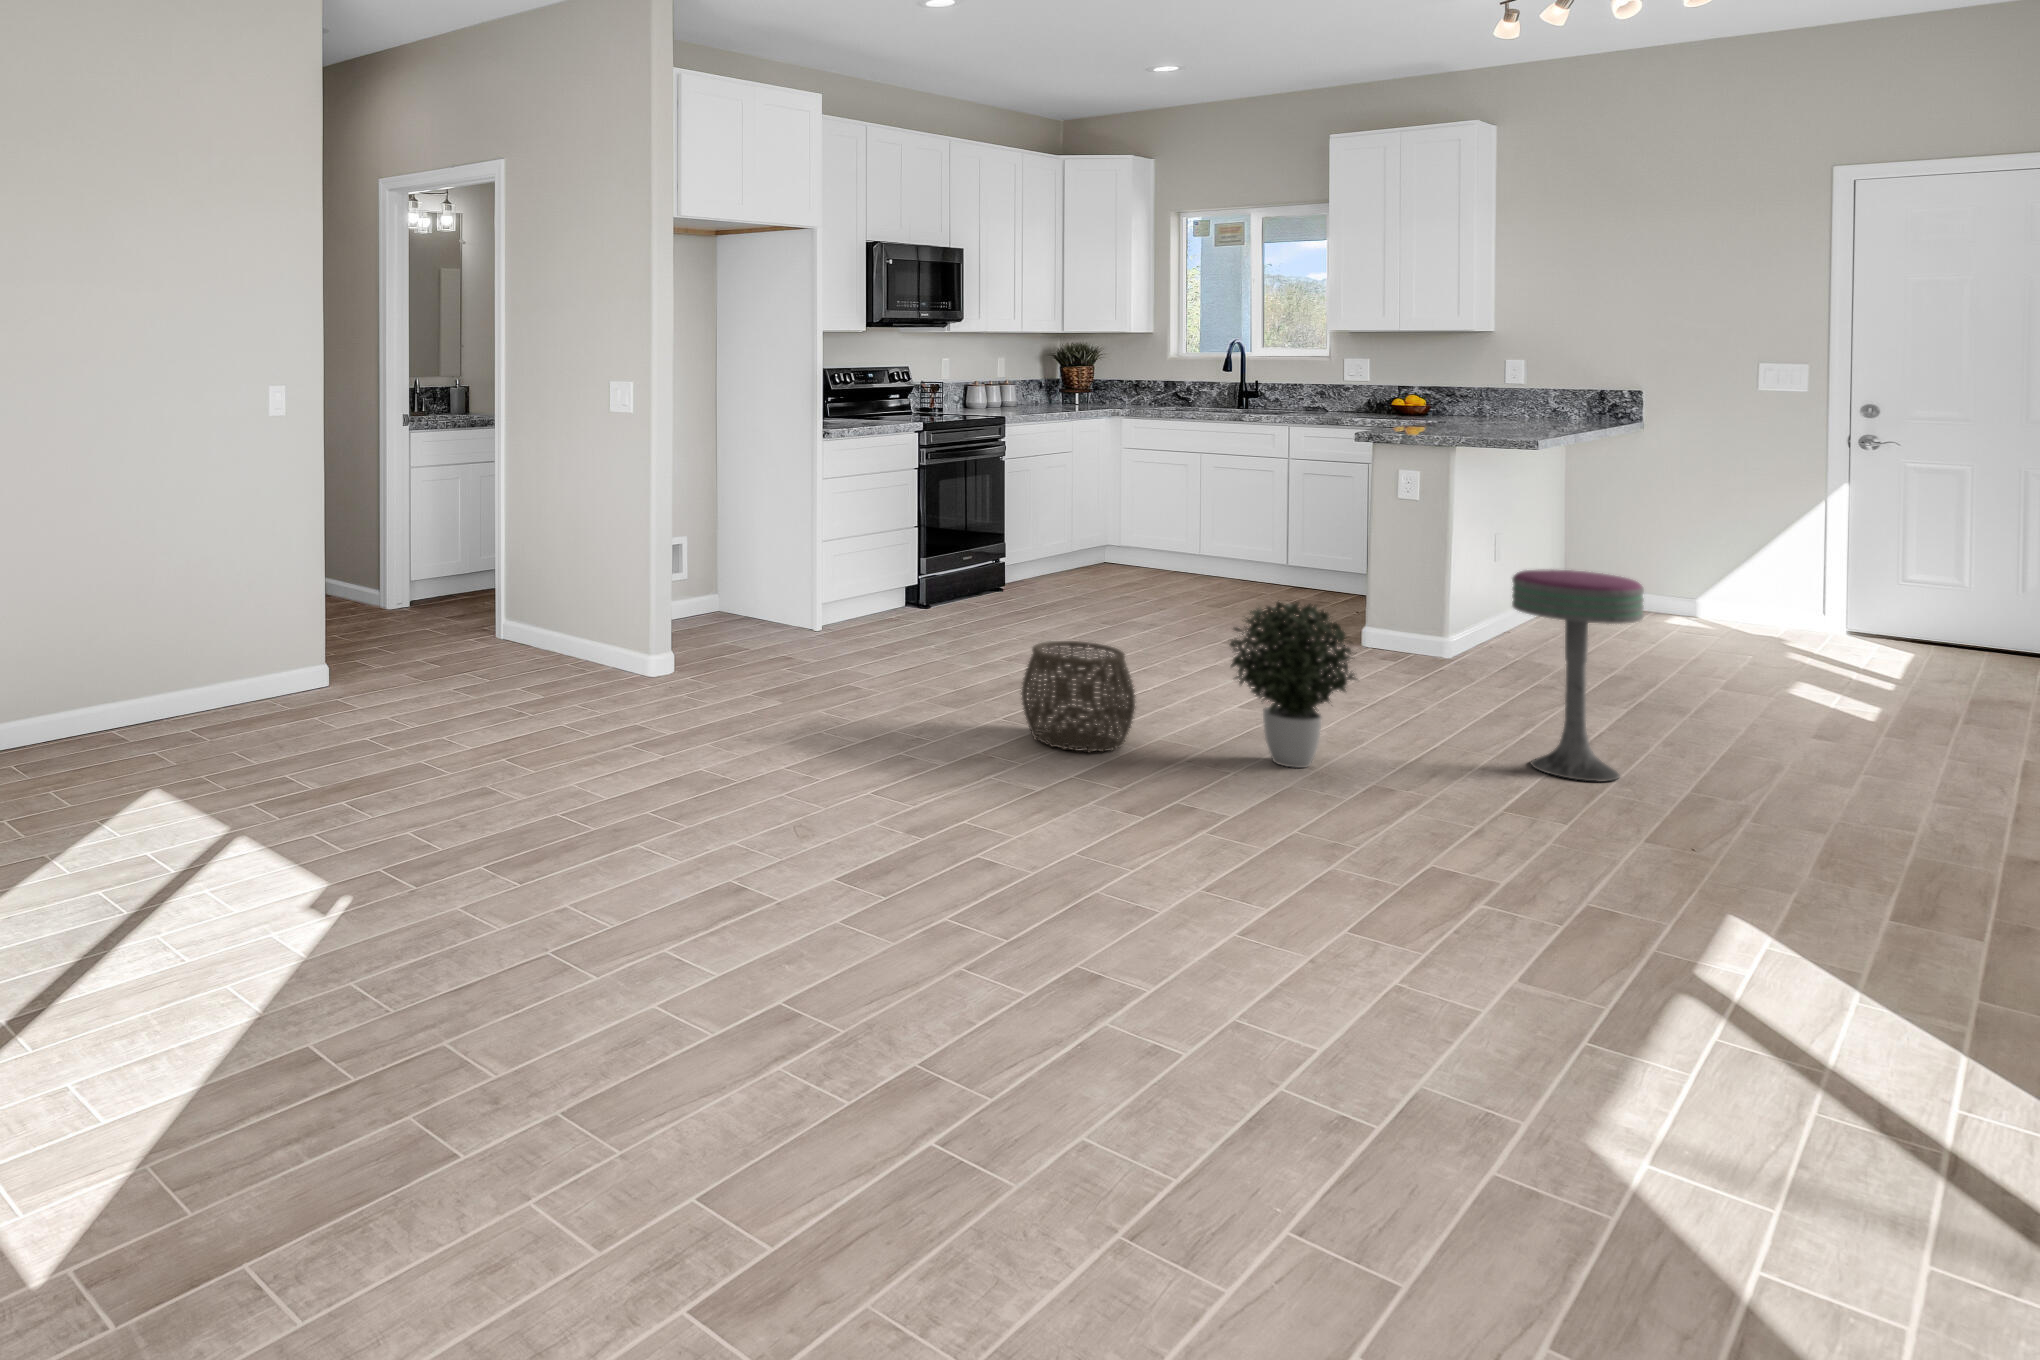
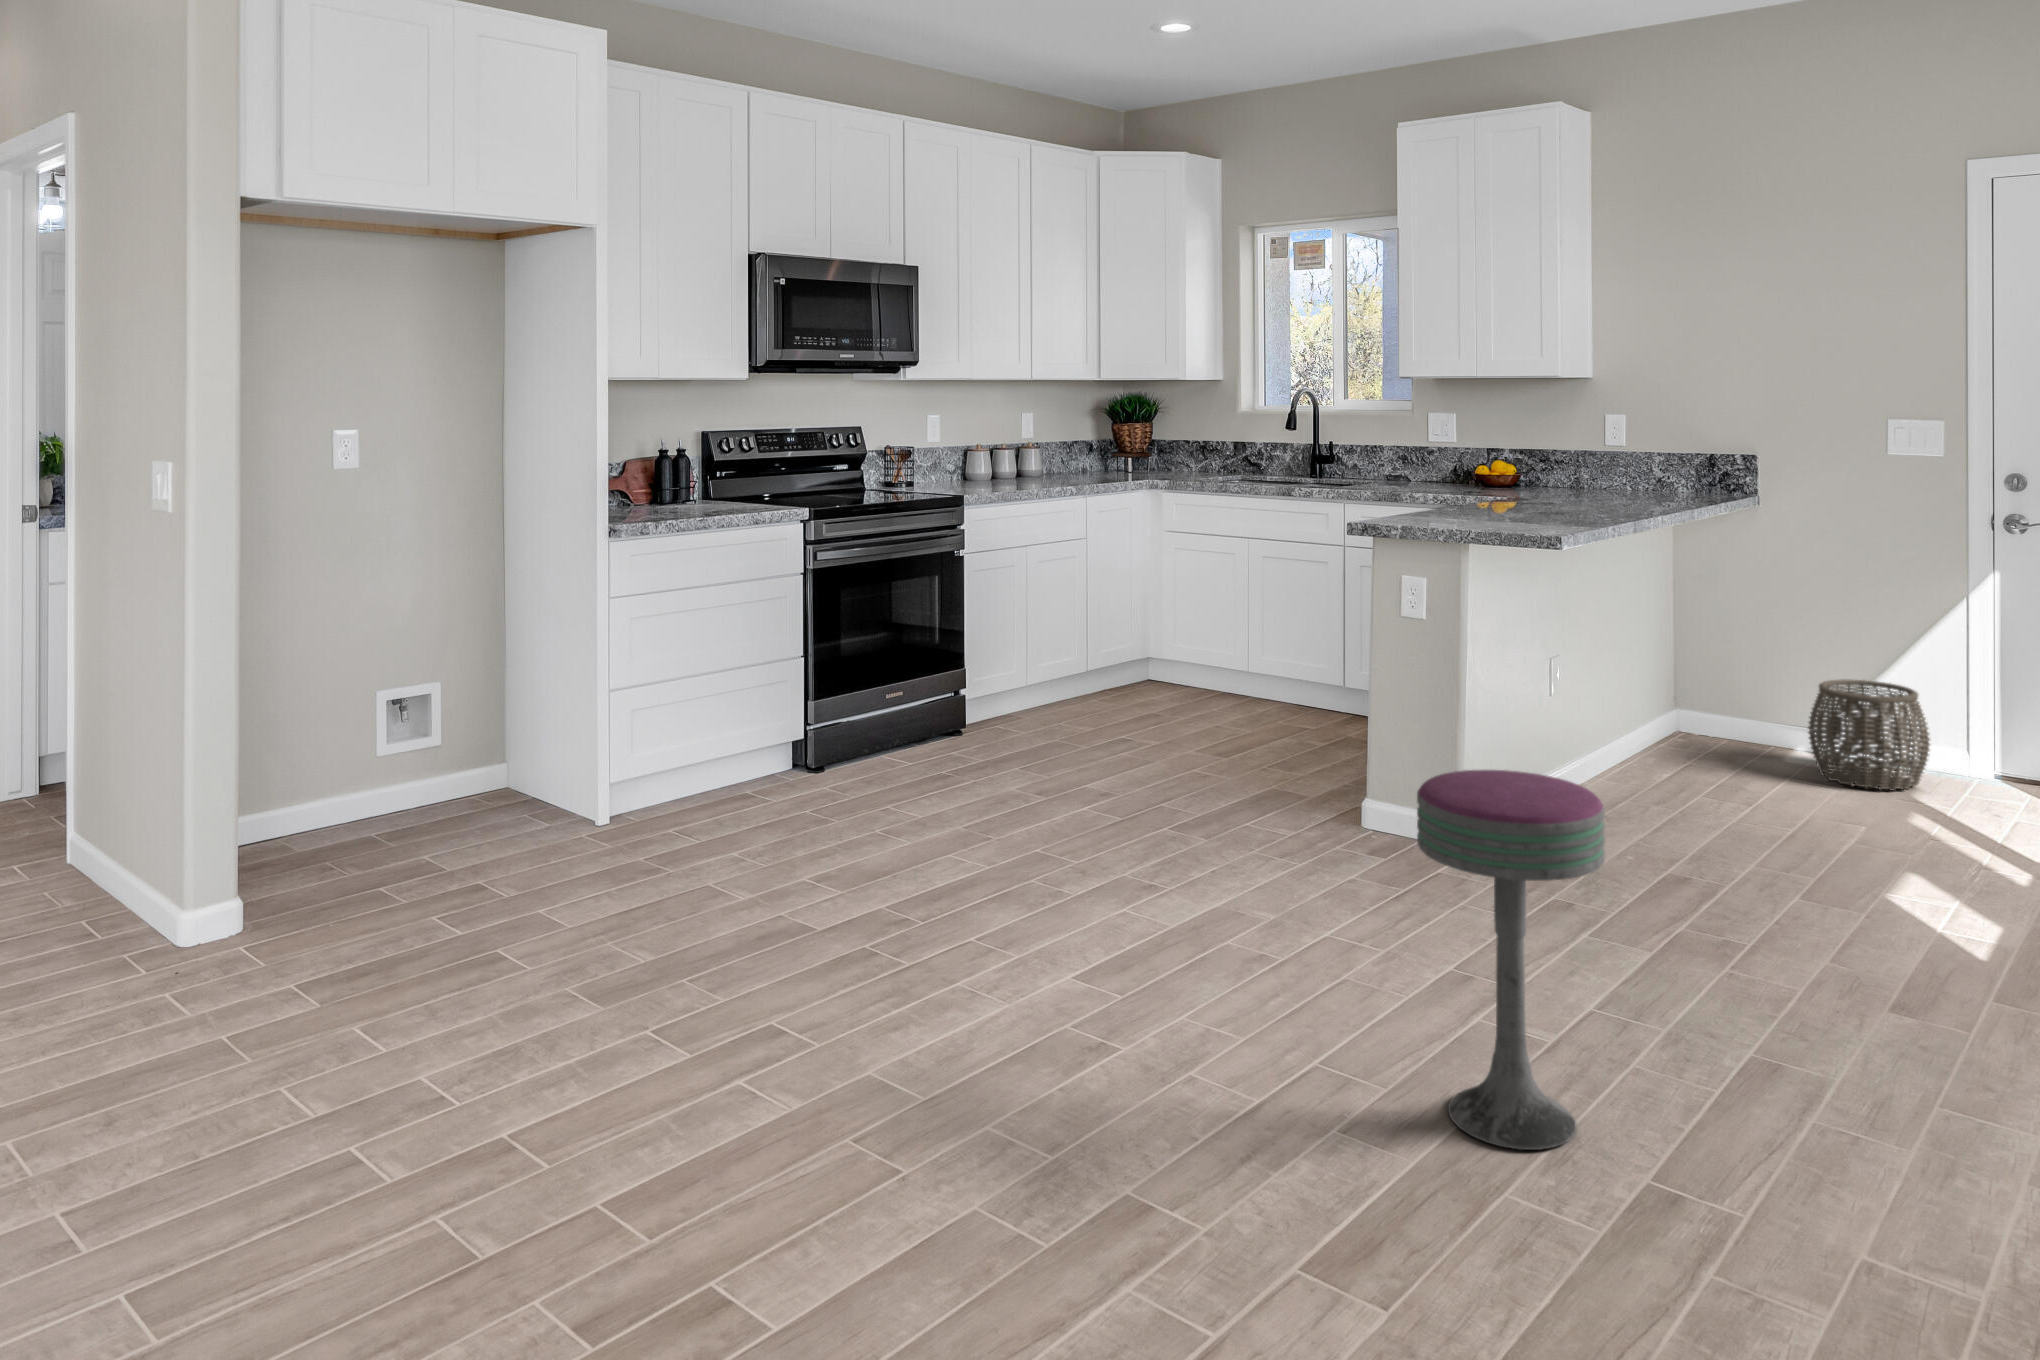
potted plant: present [1230,602,1357,768] -> none [960,840,1156,1139]
woven basket: present [1021,641,1135,752] -> present [1808,679,1930,790]

